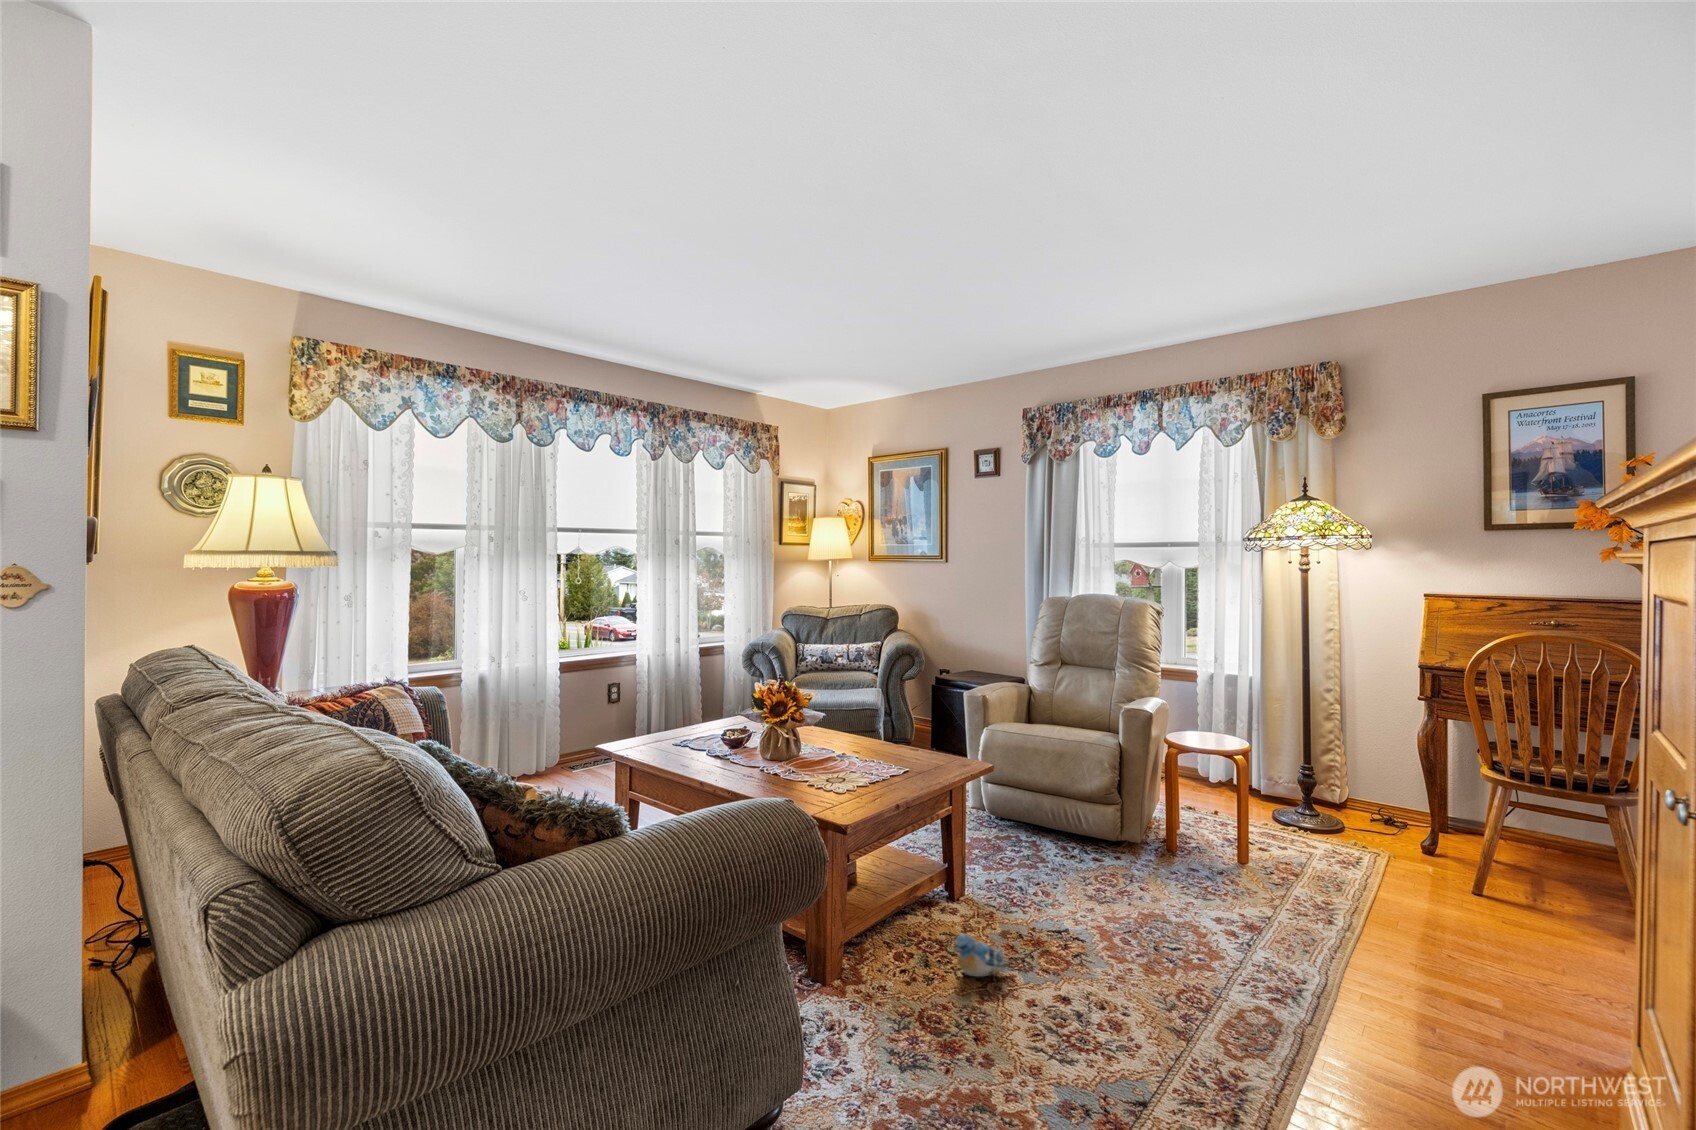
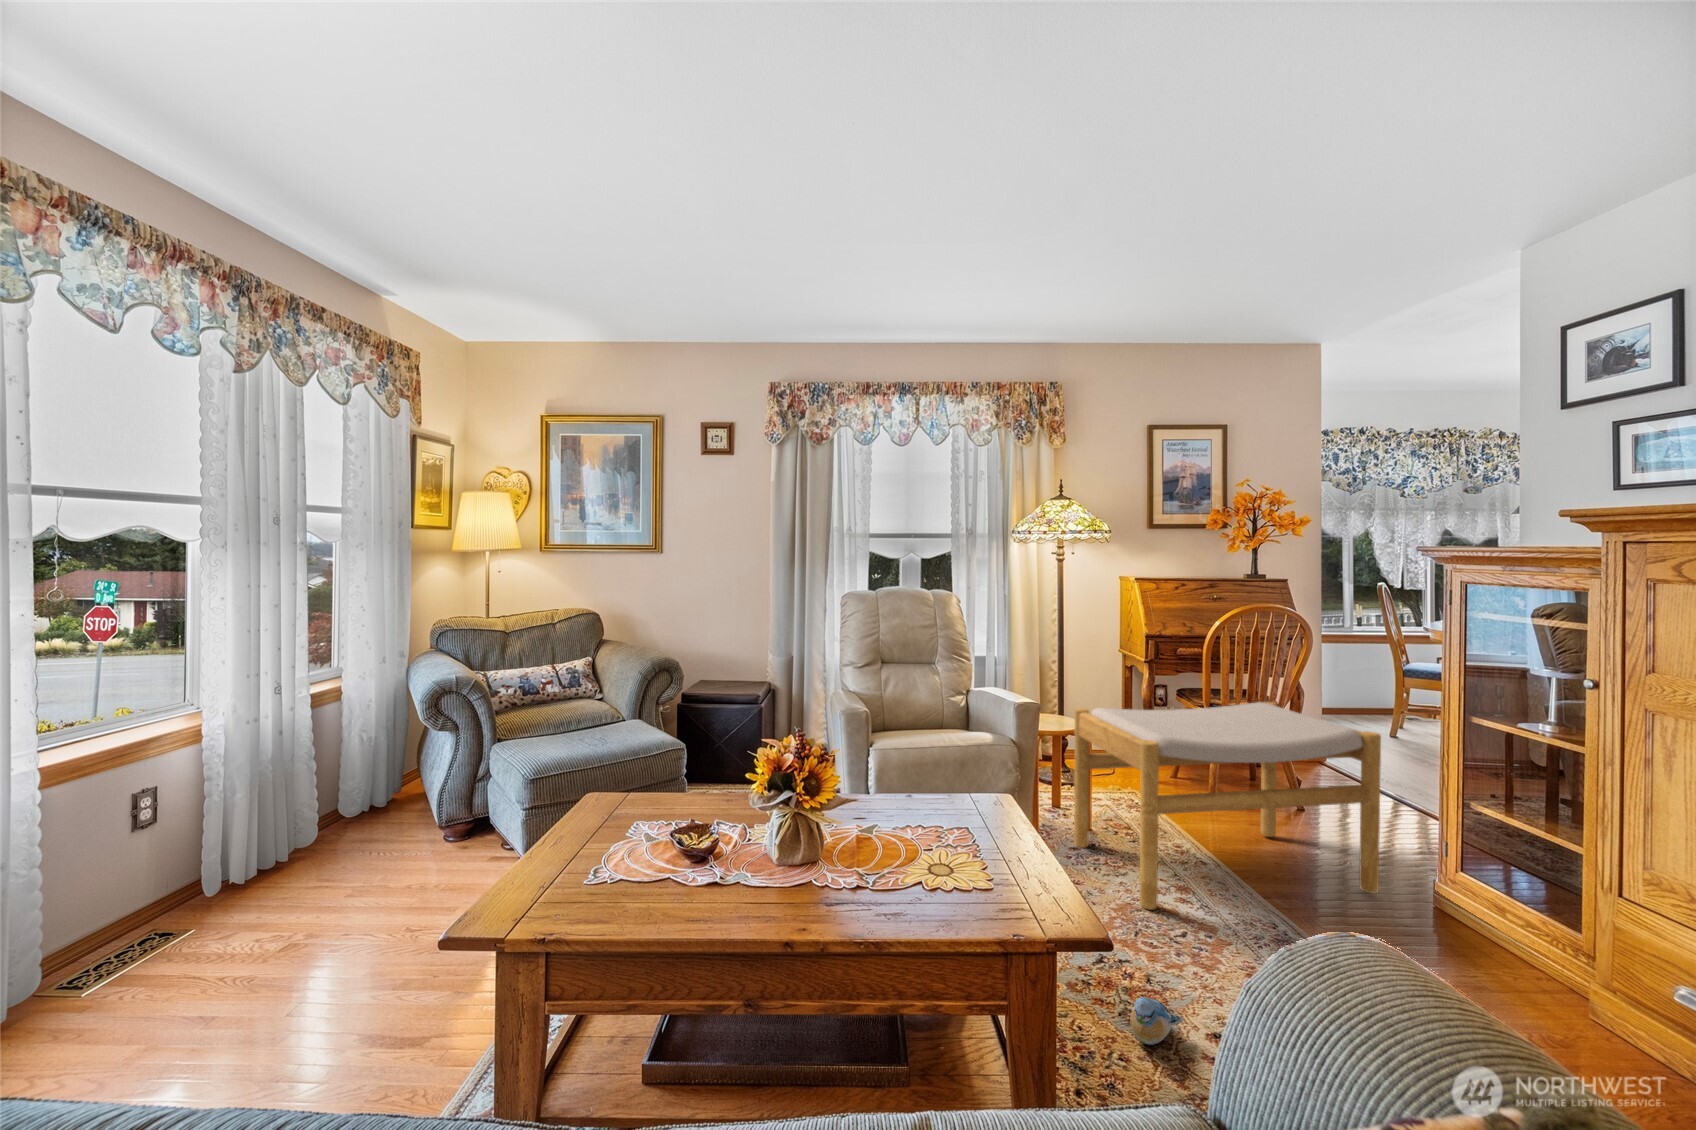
footstool: none [1147,725,1501,1014] -> present [1074,702,1381,910]

